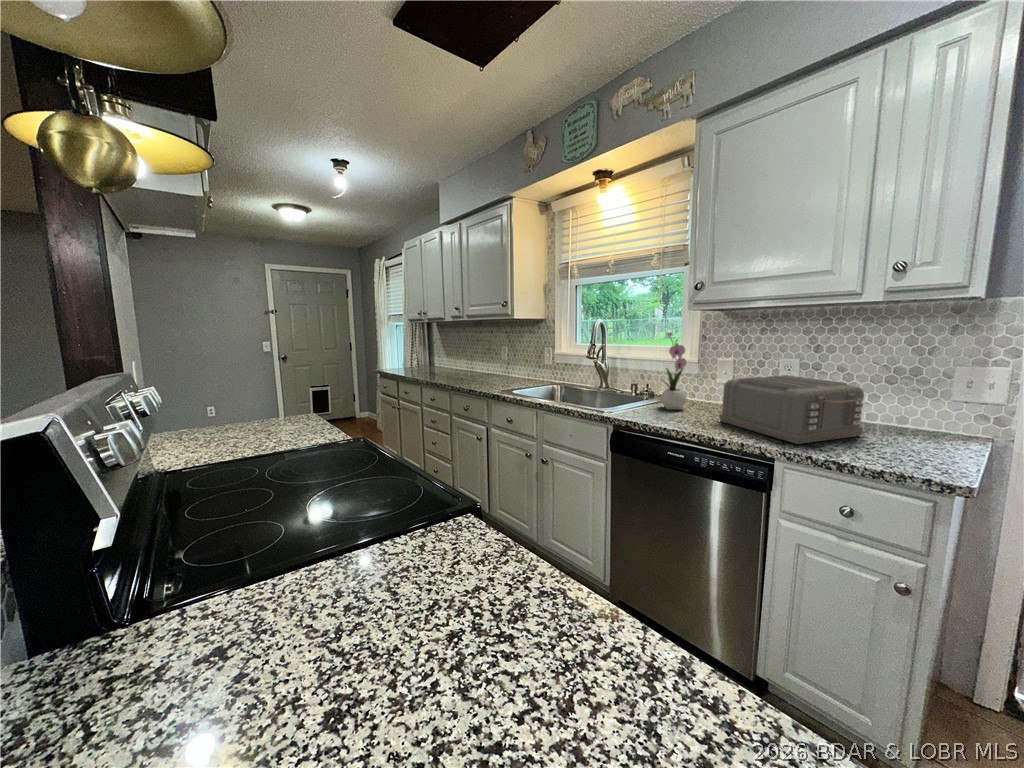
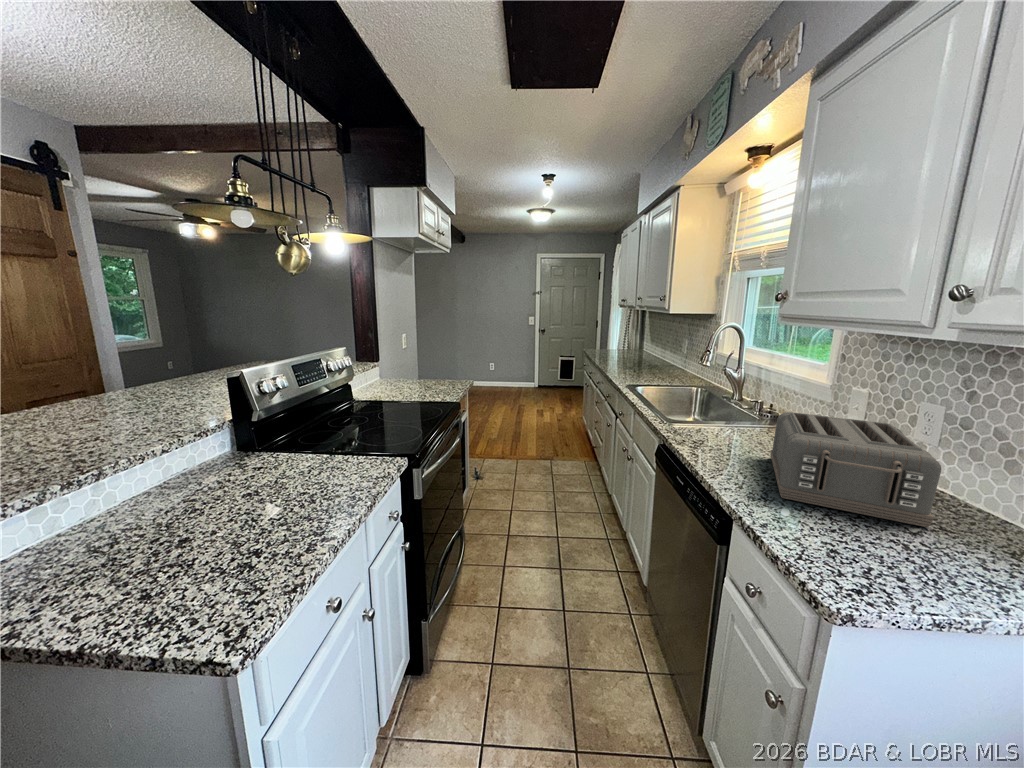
flower arrangement: present [660,333,687,410] -> none [743,346,786,438]

